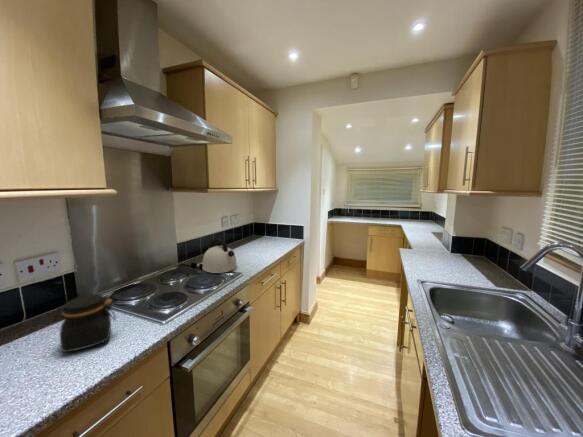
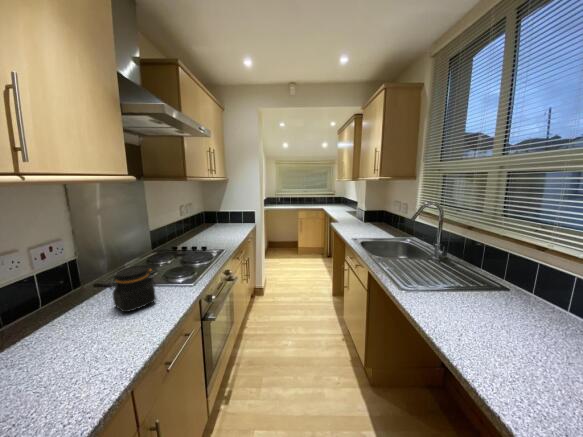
kettle: present [202,239,237,273] -> none [181,224,213,253]

